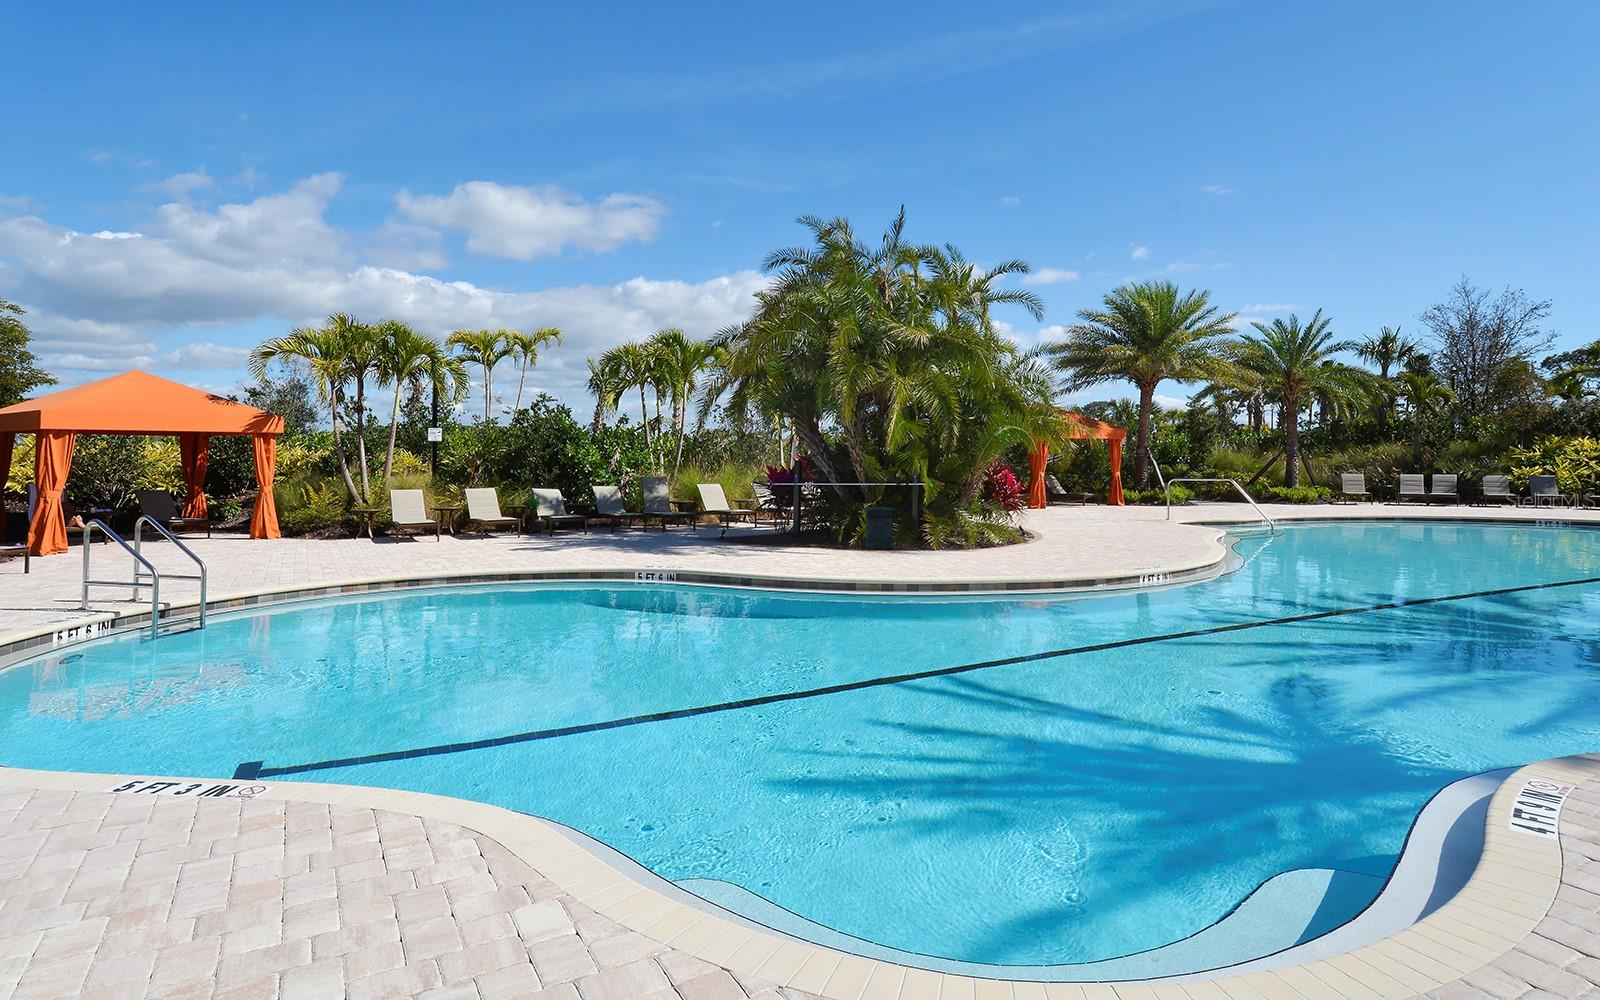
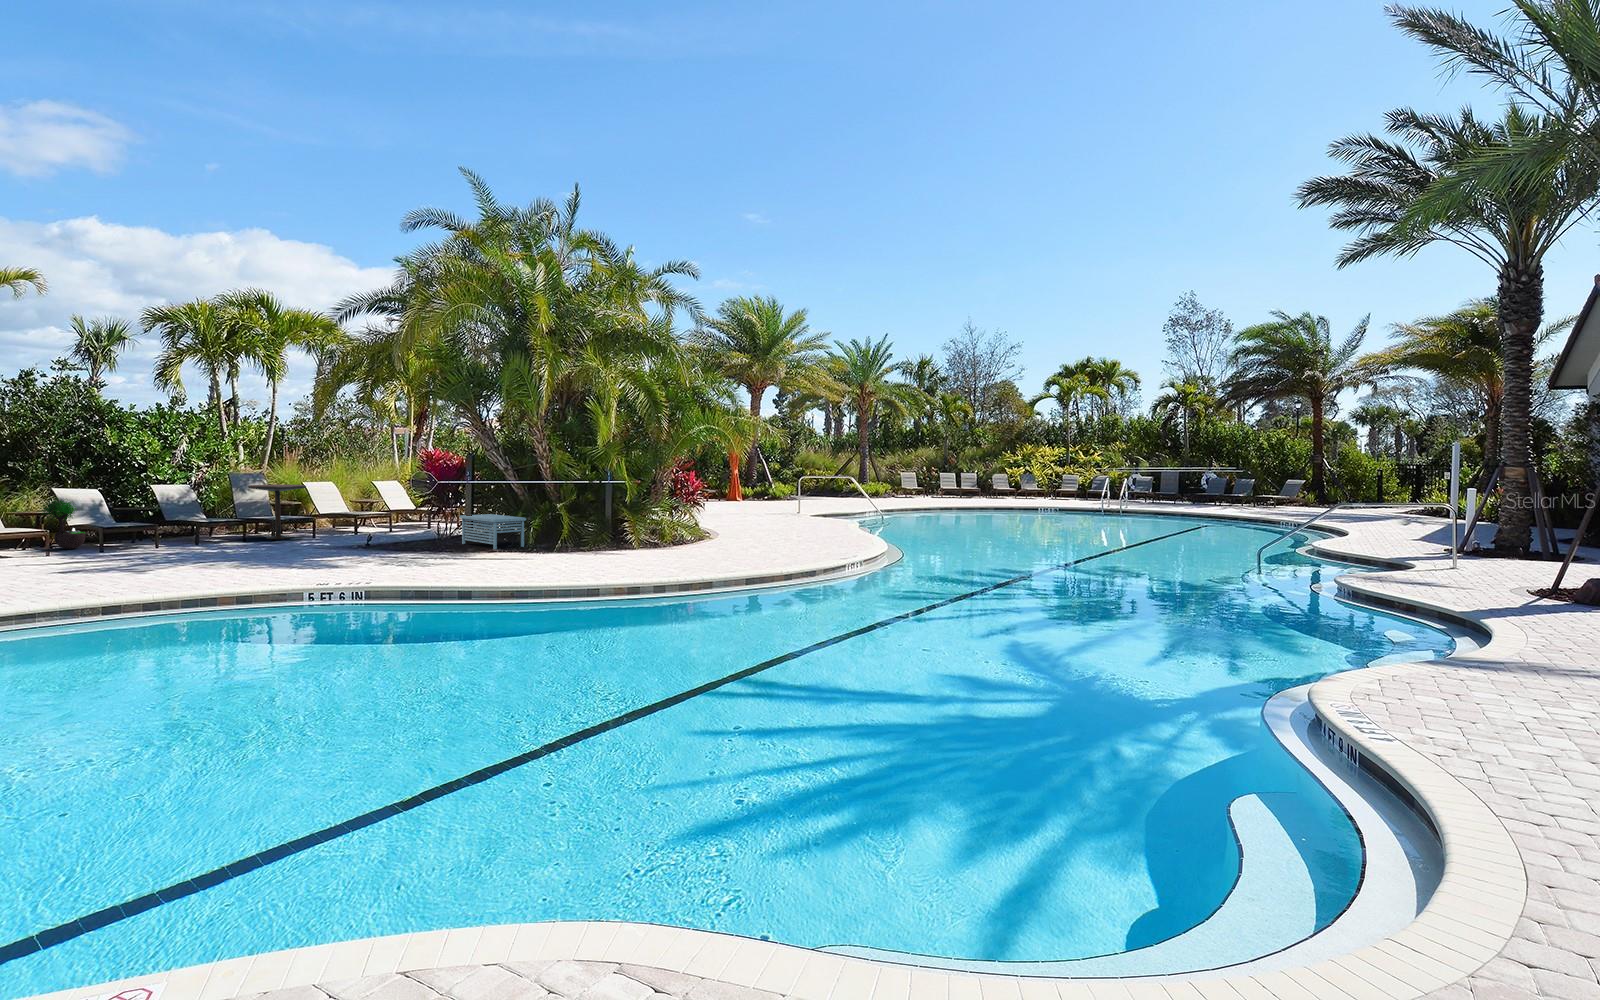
pedestal table: none [647,486,687,530] -> present [248,484,306,539]
trash can: present [864,505,895,549] -> none [556,503,590,550]
storage bench: none [791,514,841,545] -> present [460,514,526,549]

